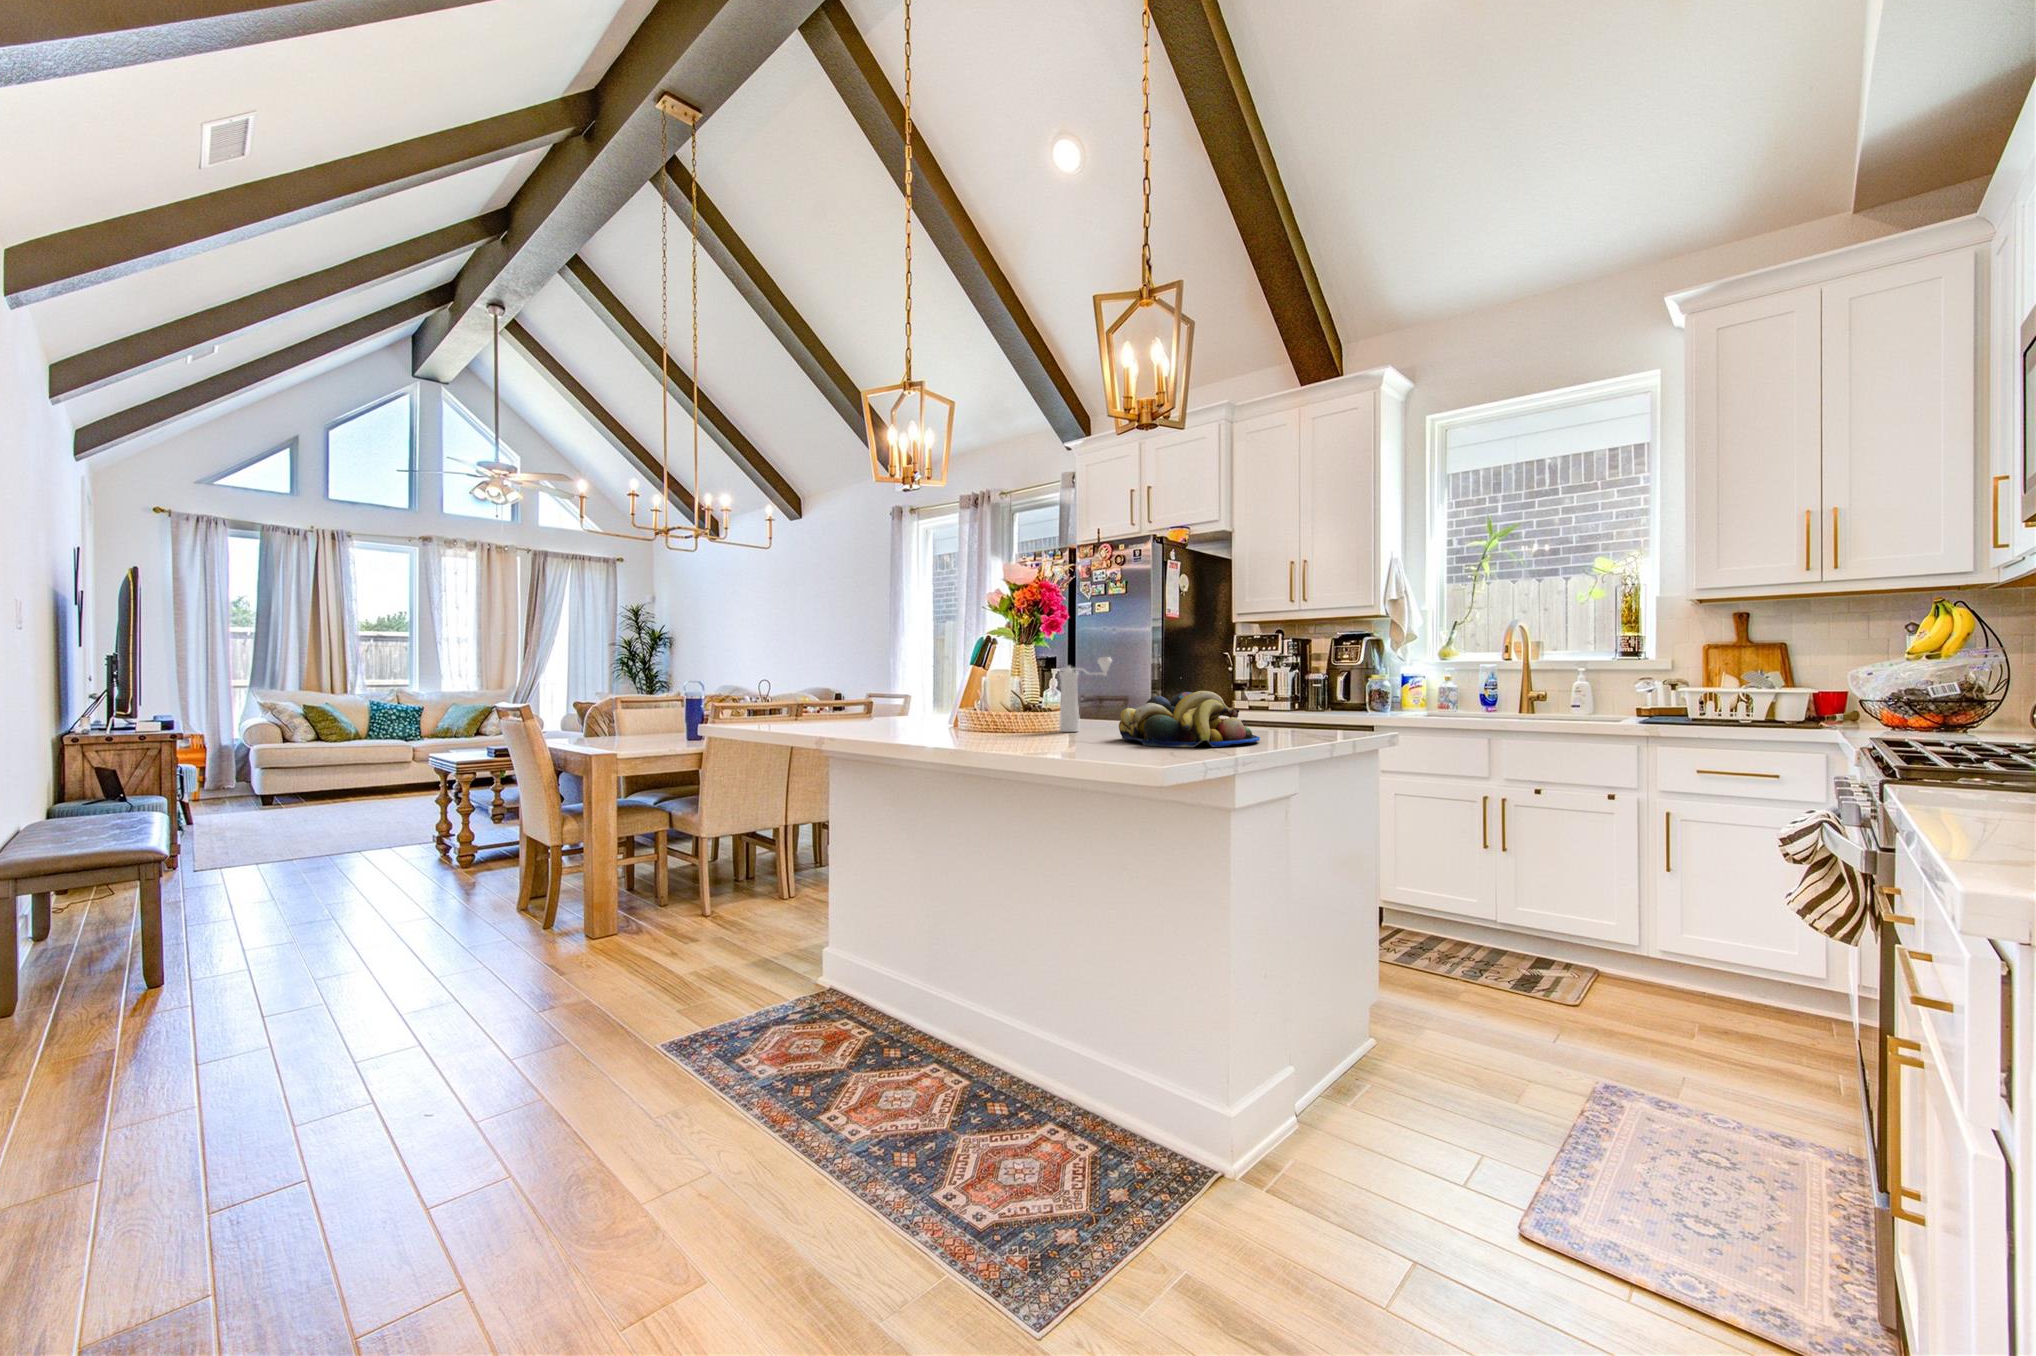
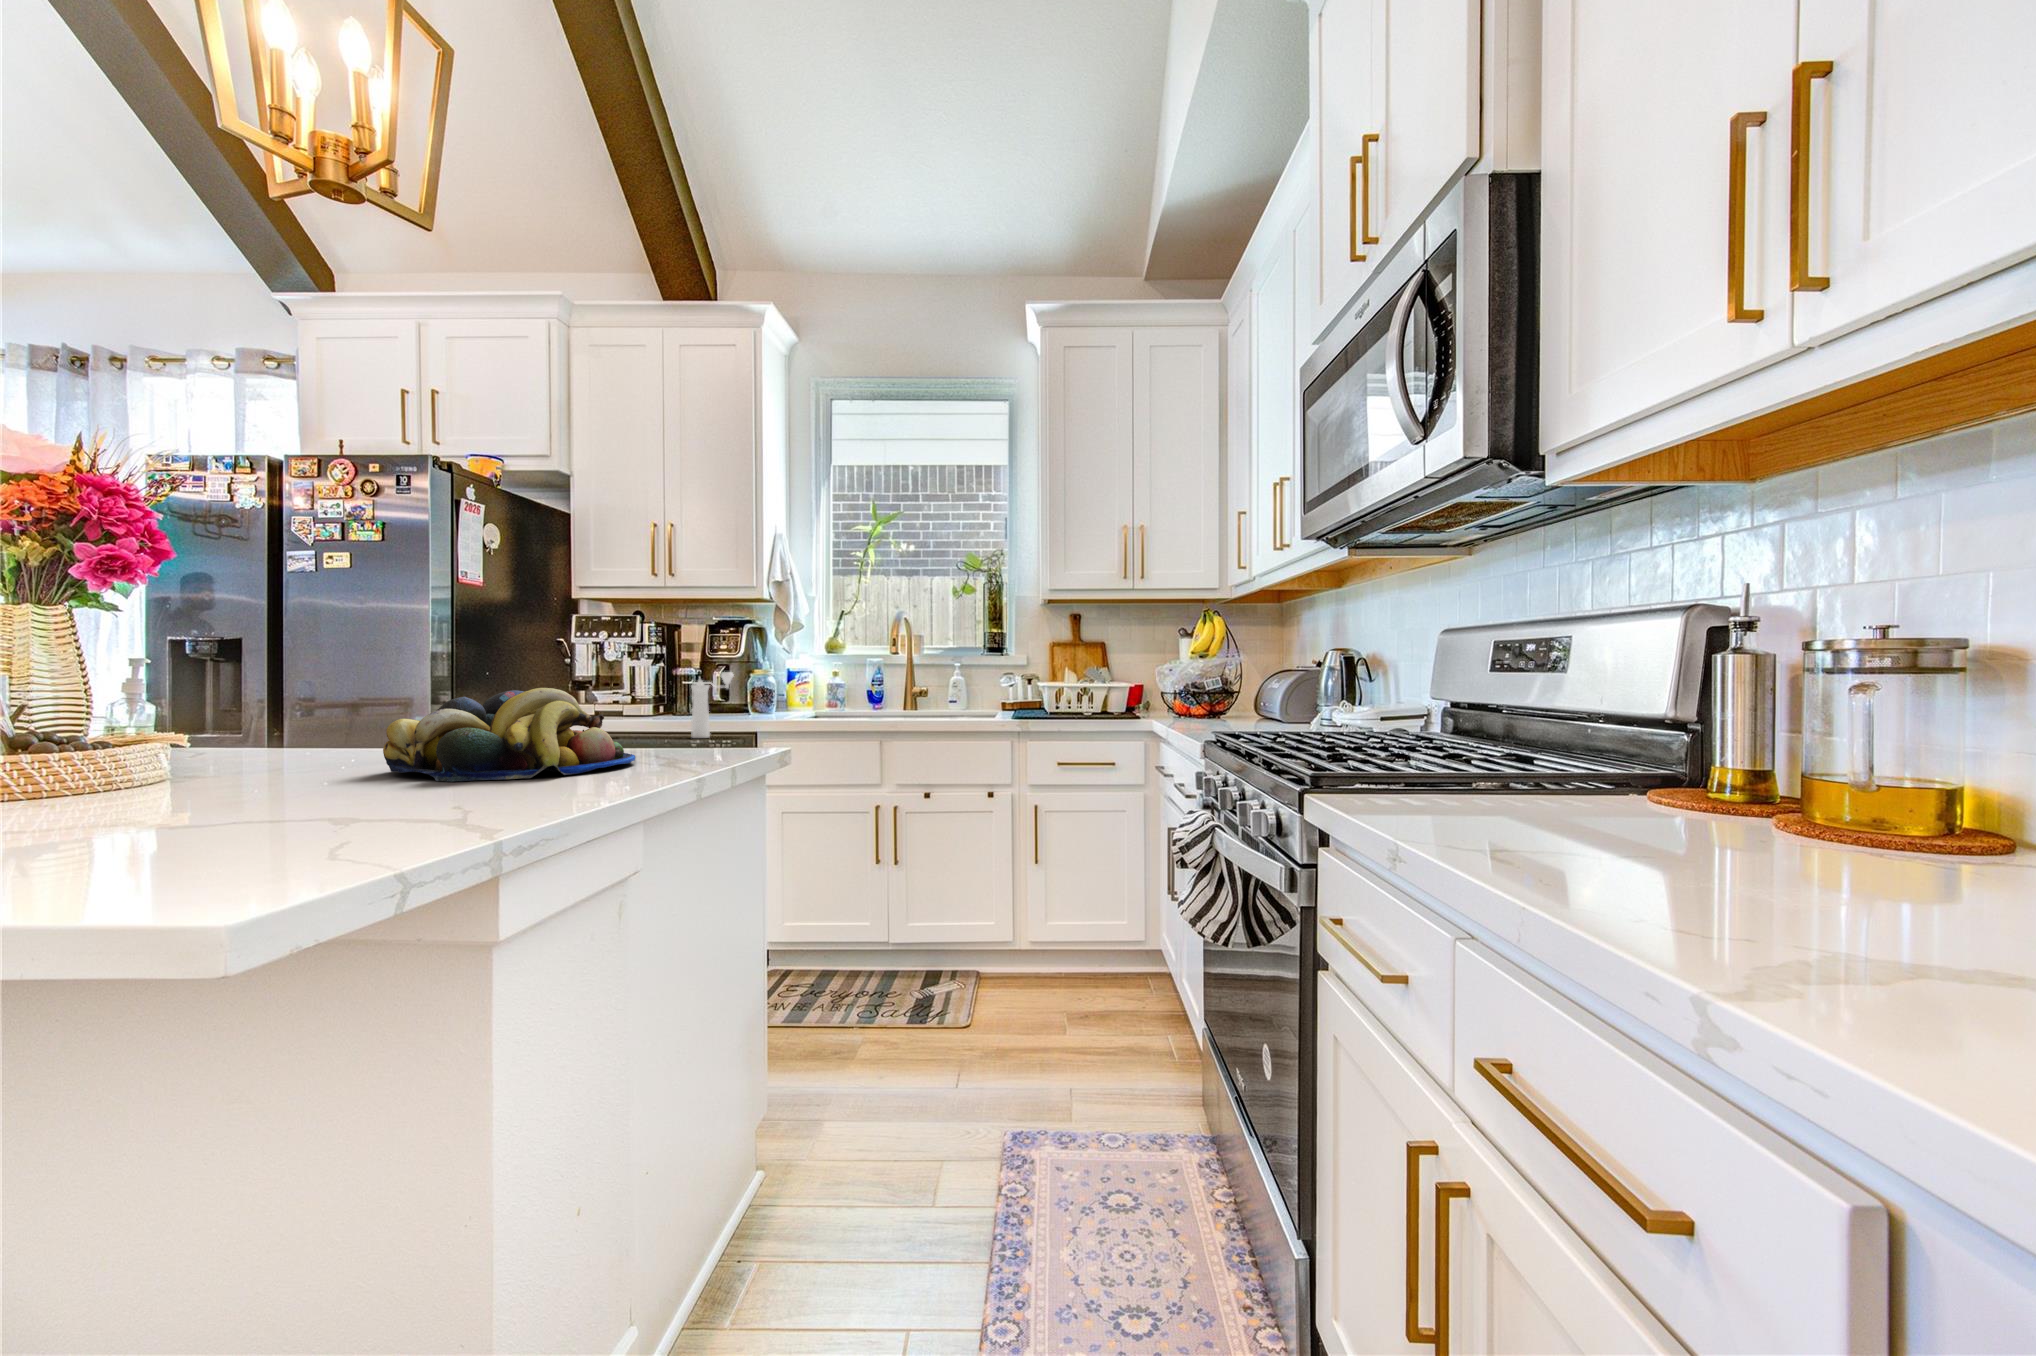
pepper mill: present [1059,657,1112,732] -> present [691,672,733,738]

